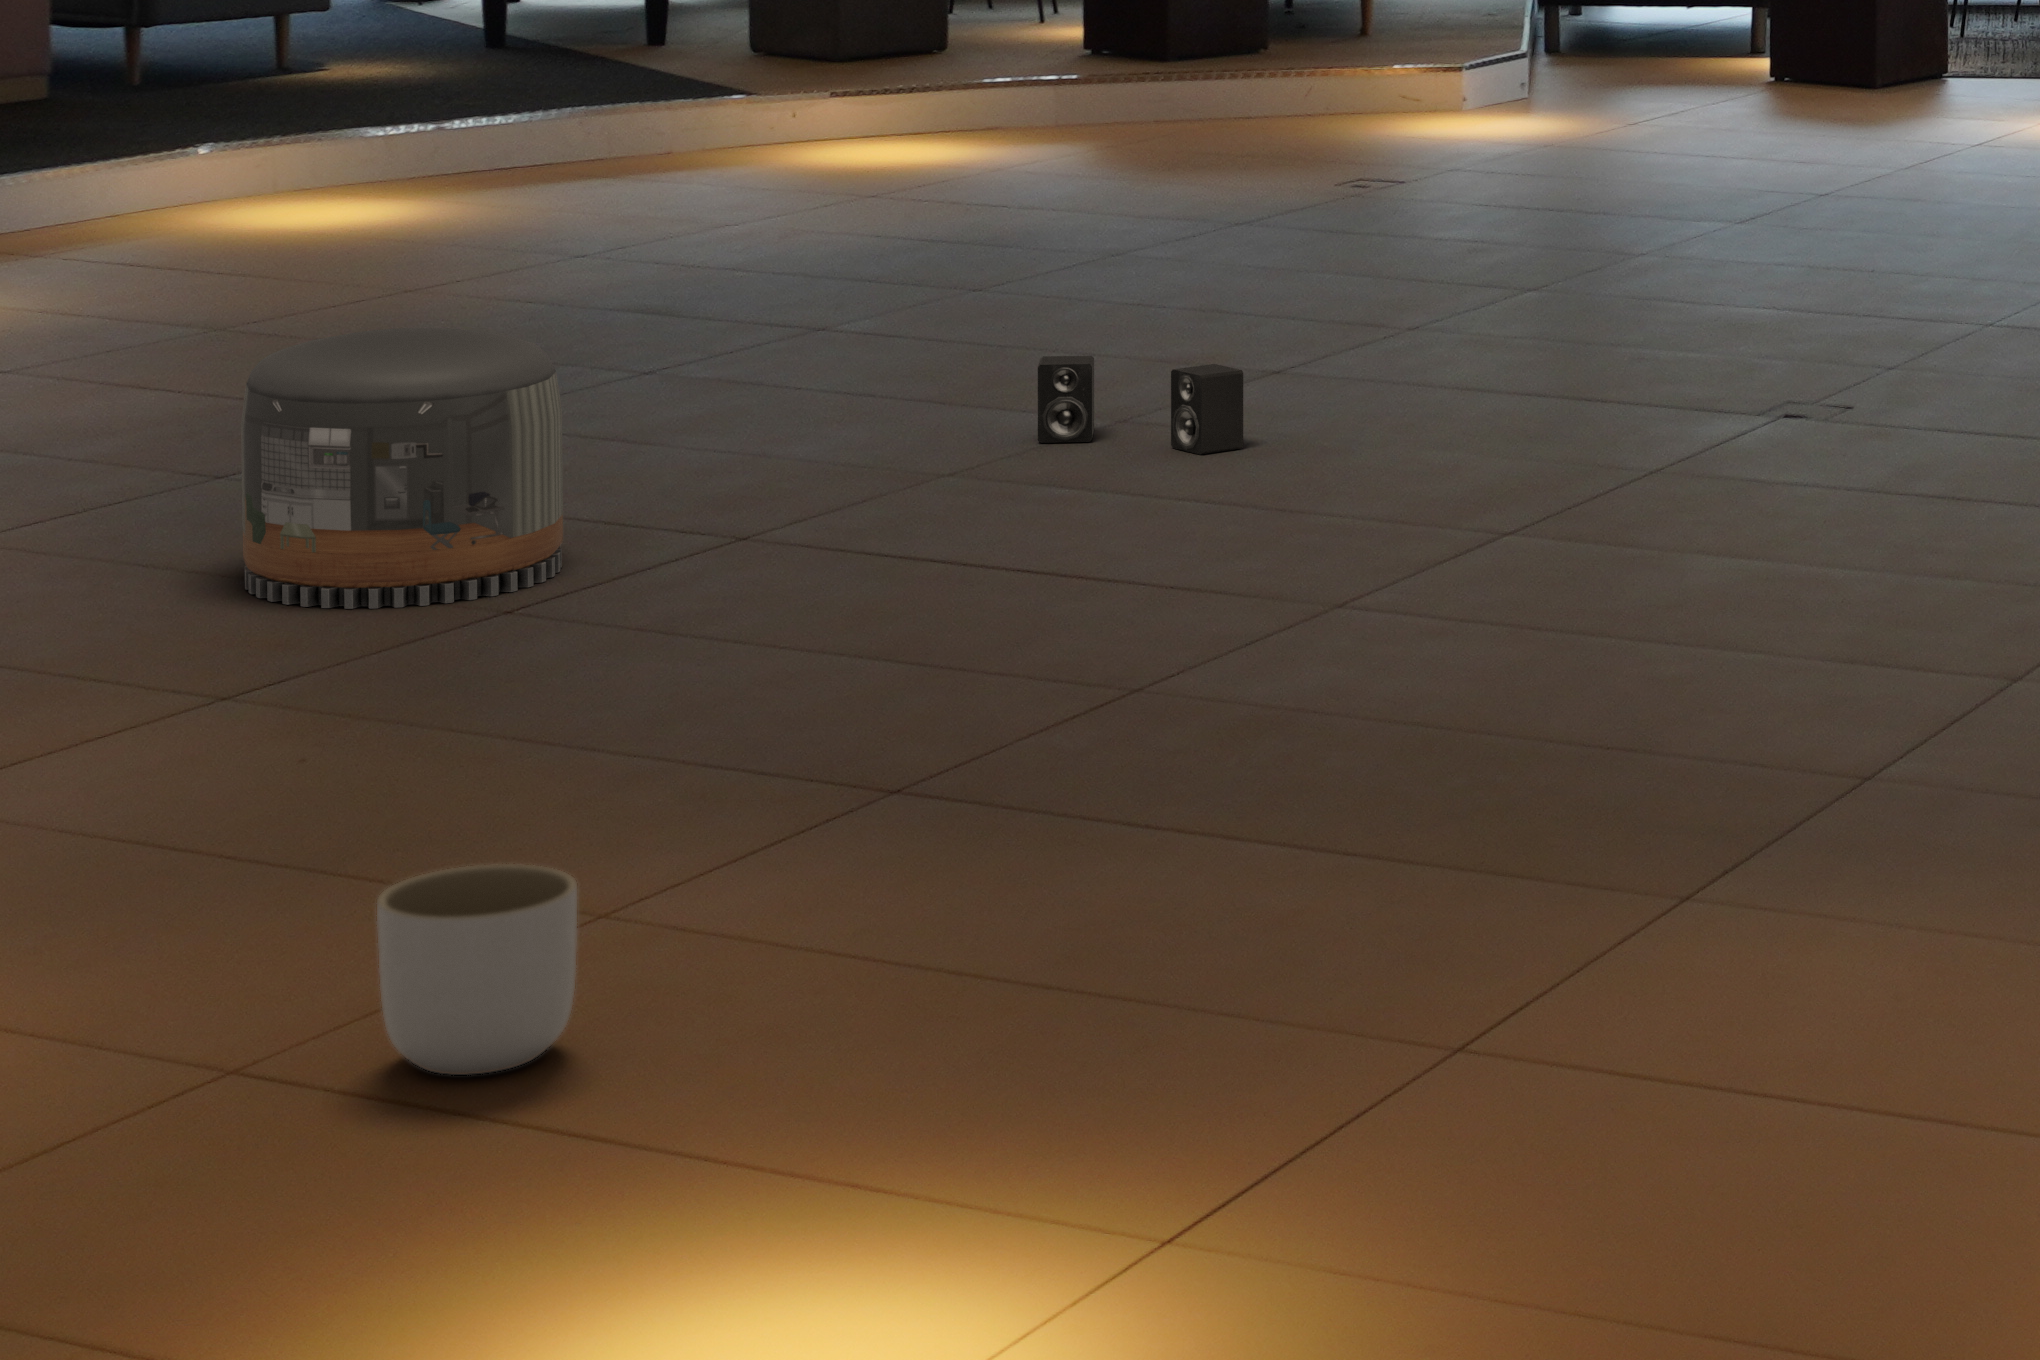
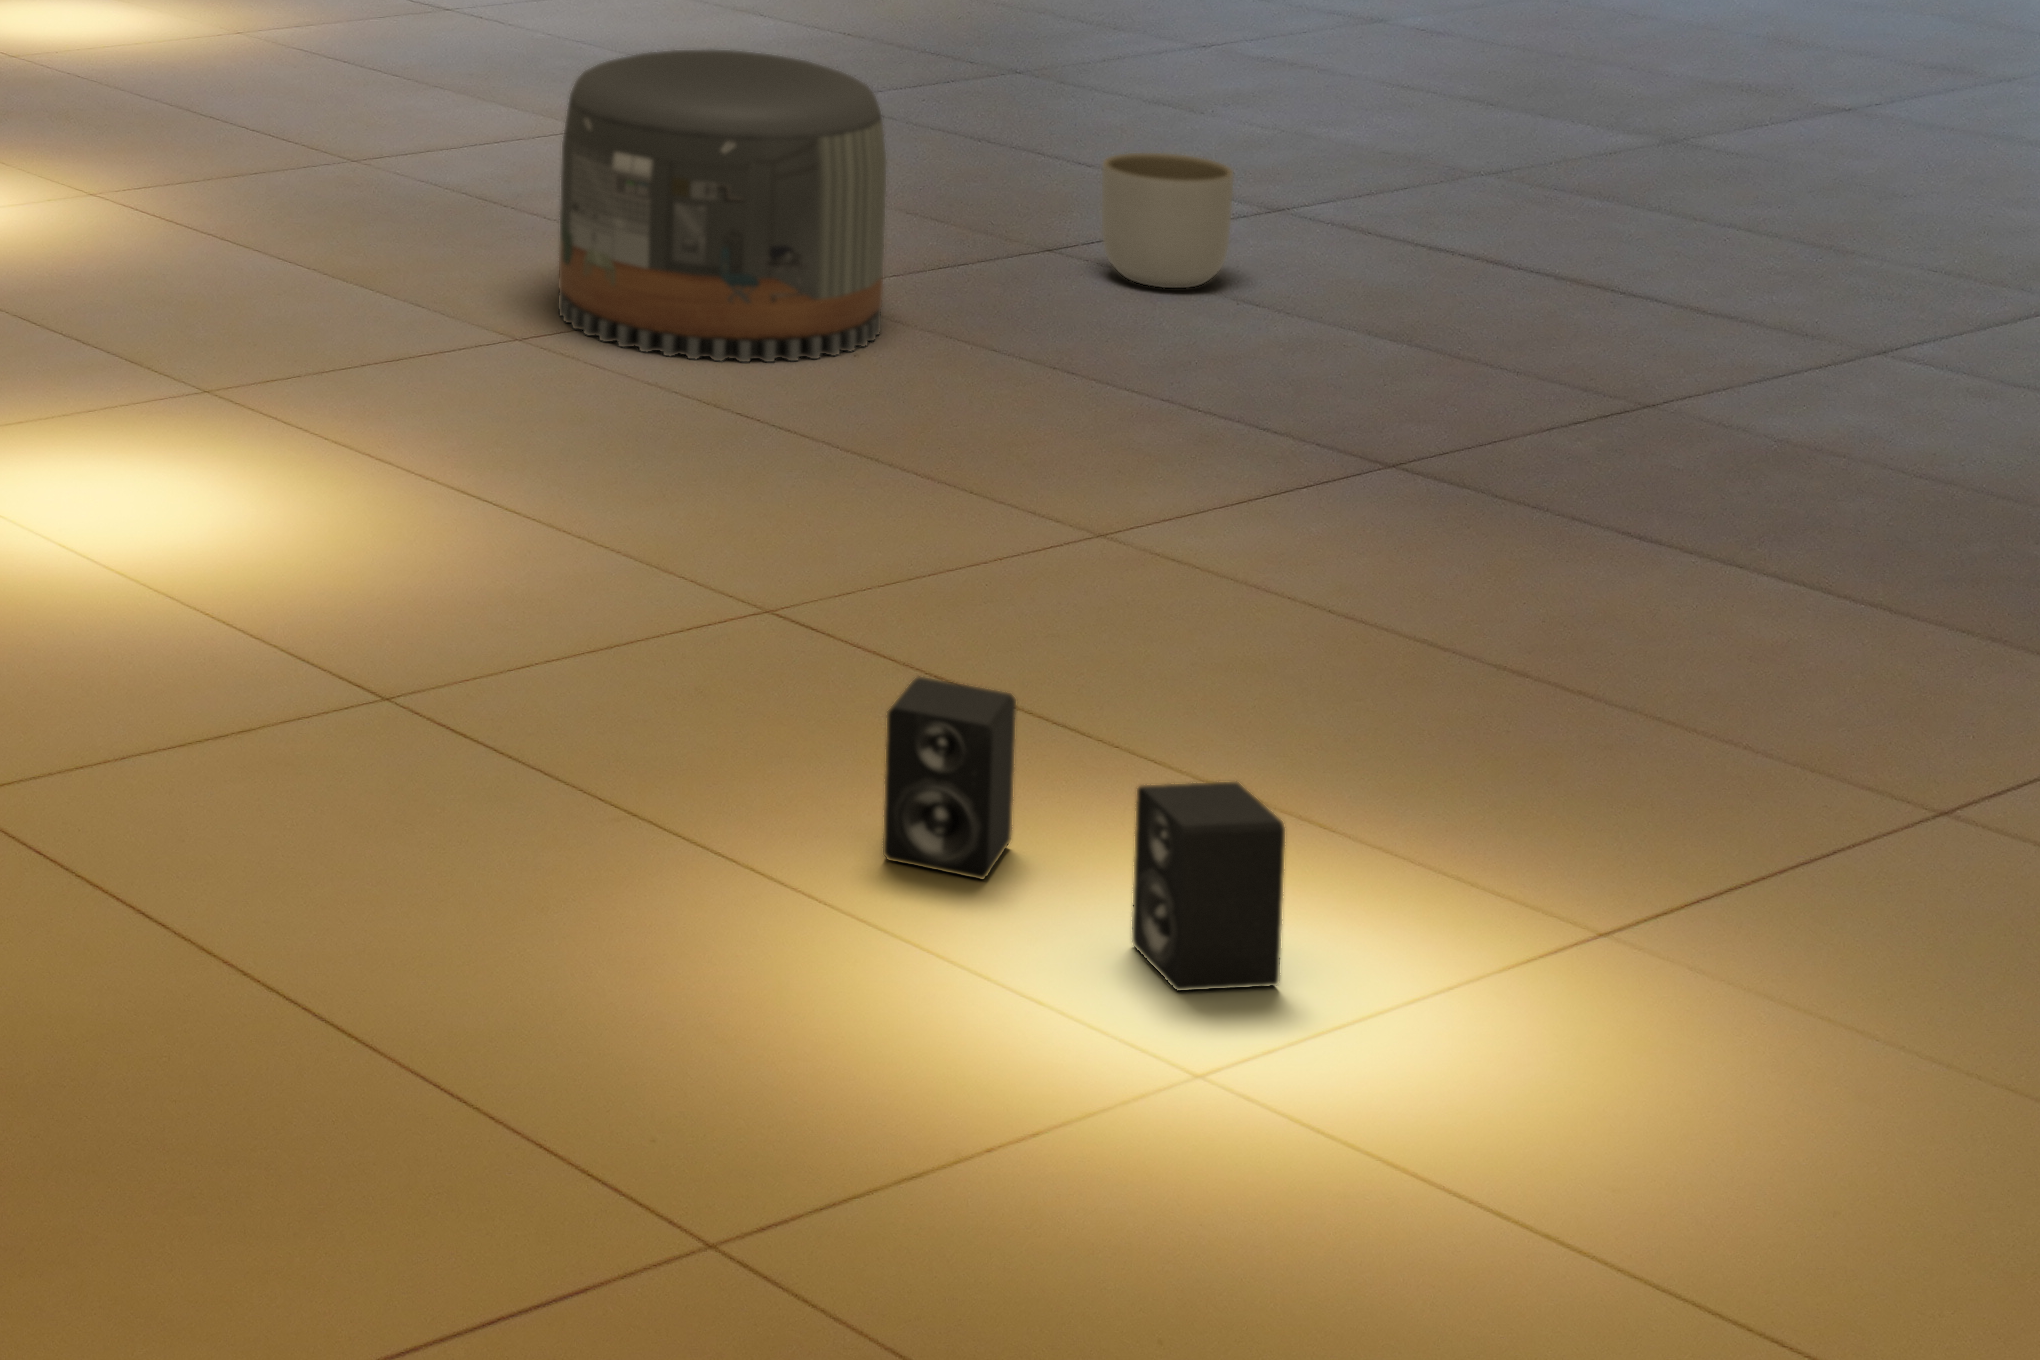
speaker: present [1038,356,1243,455] -> present [883,676,1285,991]
planter: present [377,864,577,1075] -> present [1102,153,1233,288]

